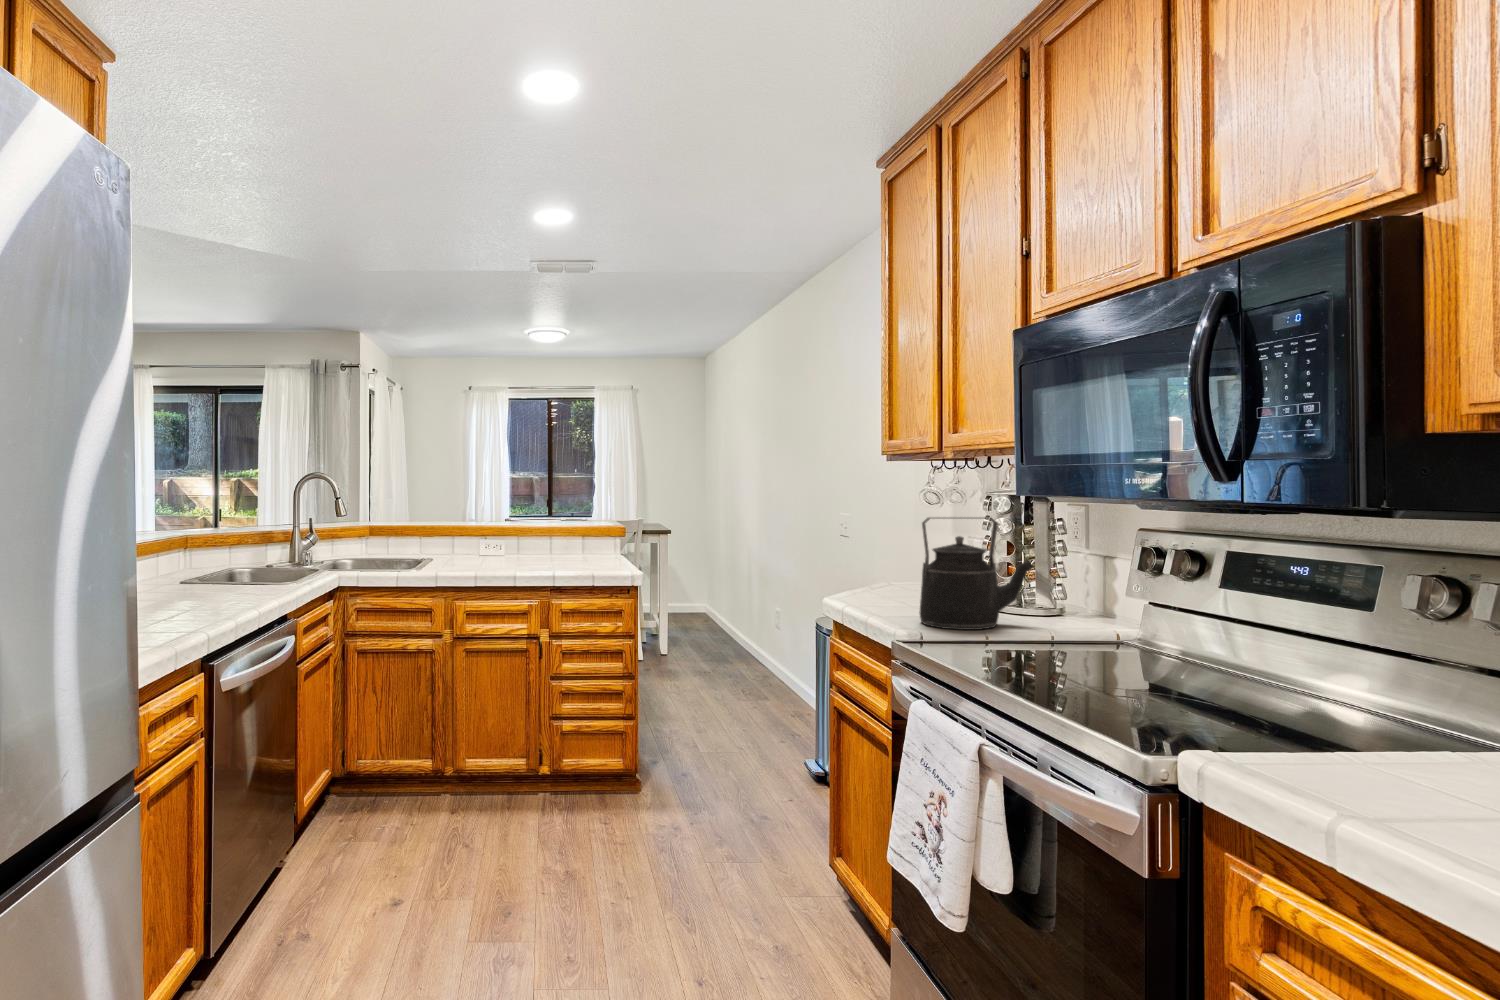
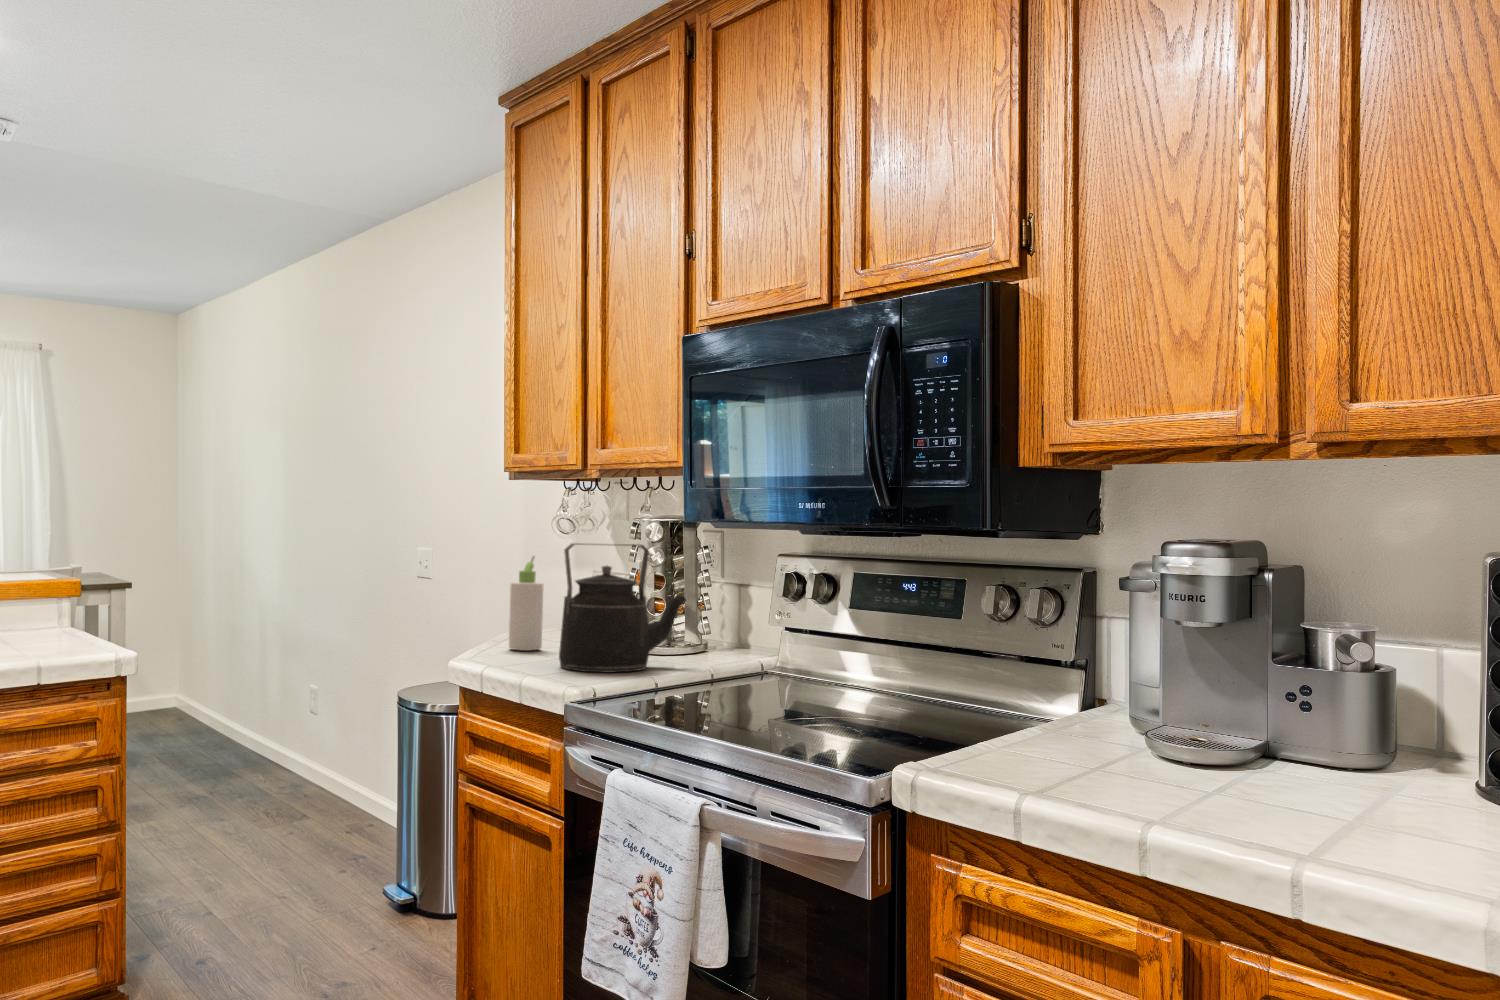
bottle: none [884,526,912,604] -> present [509,556,543,651]

